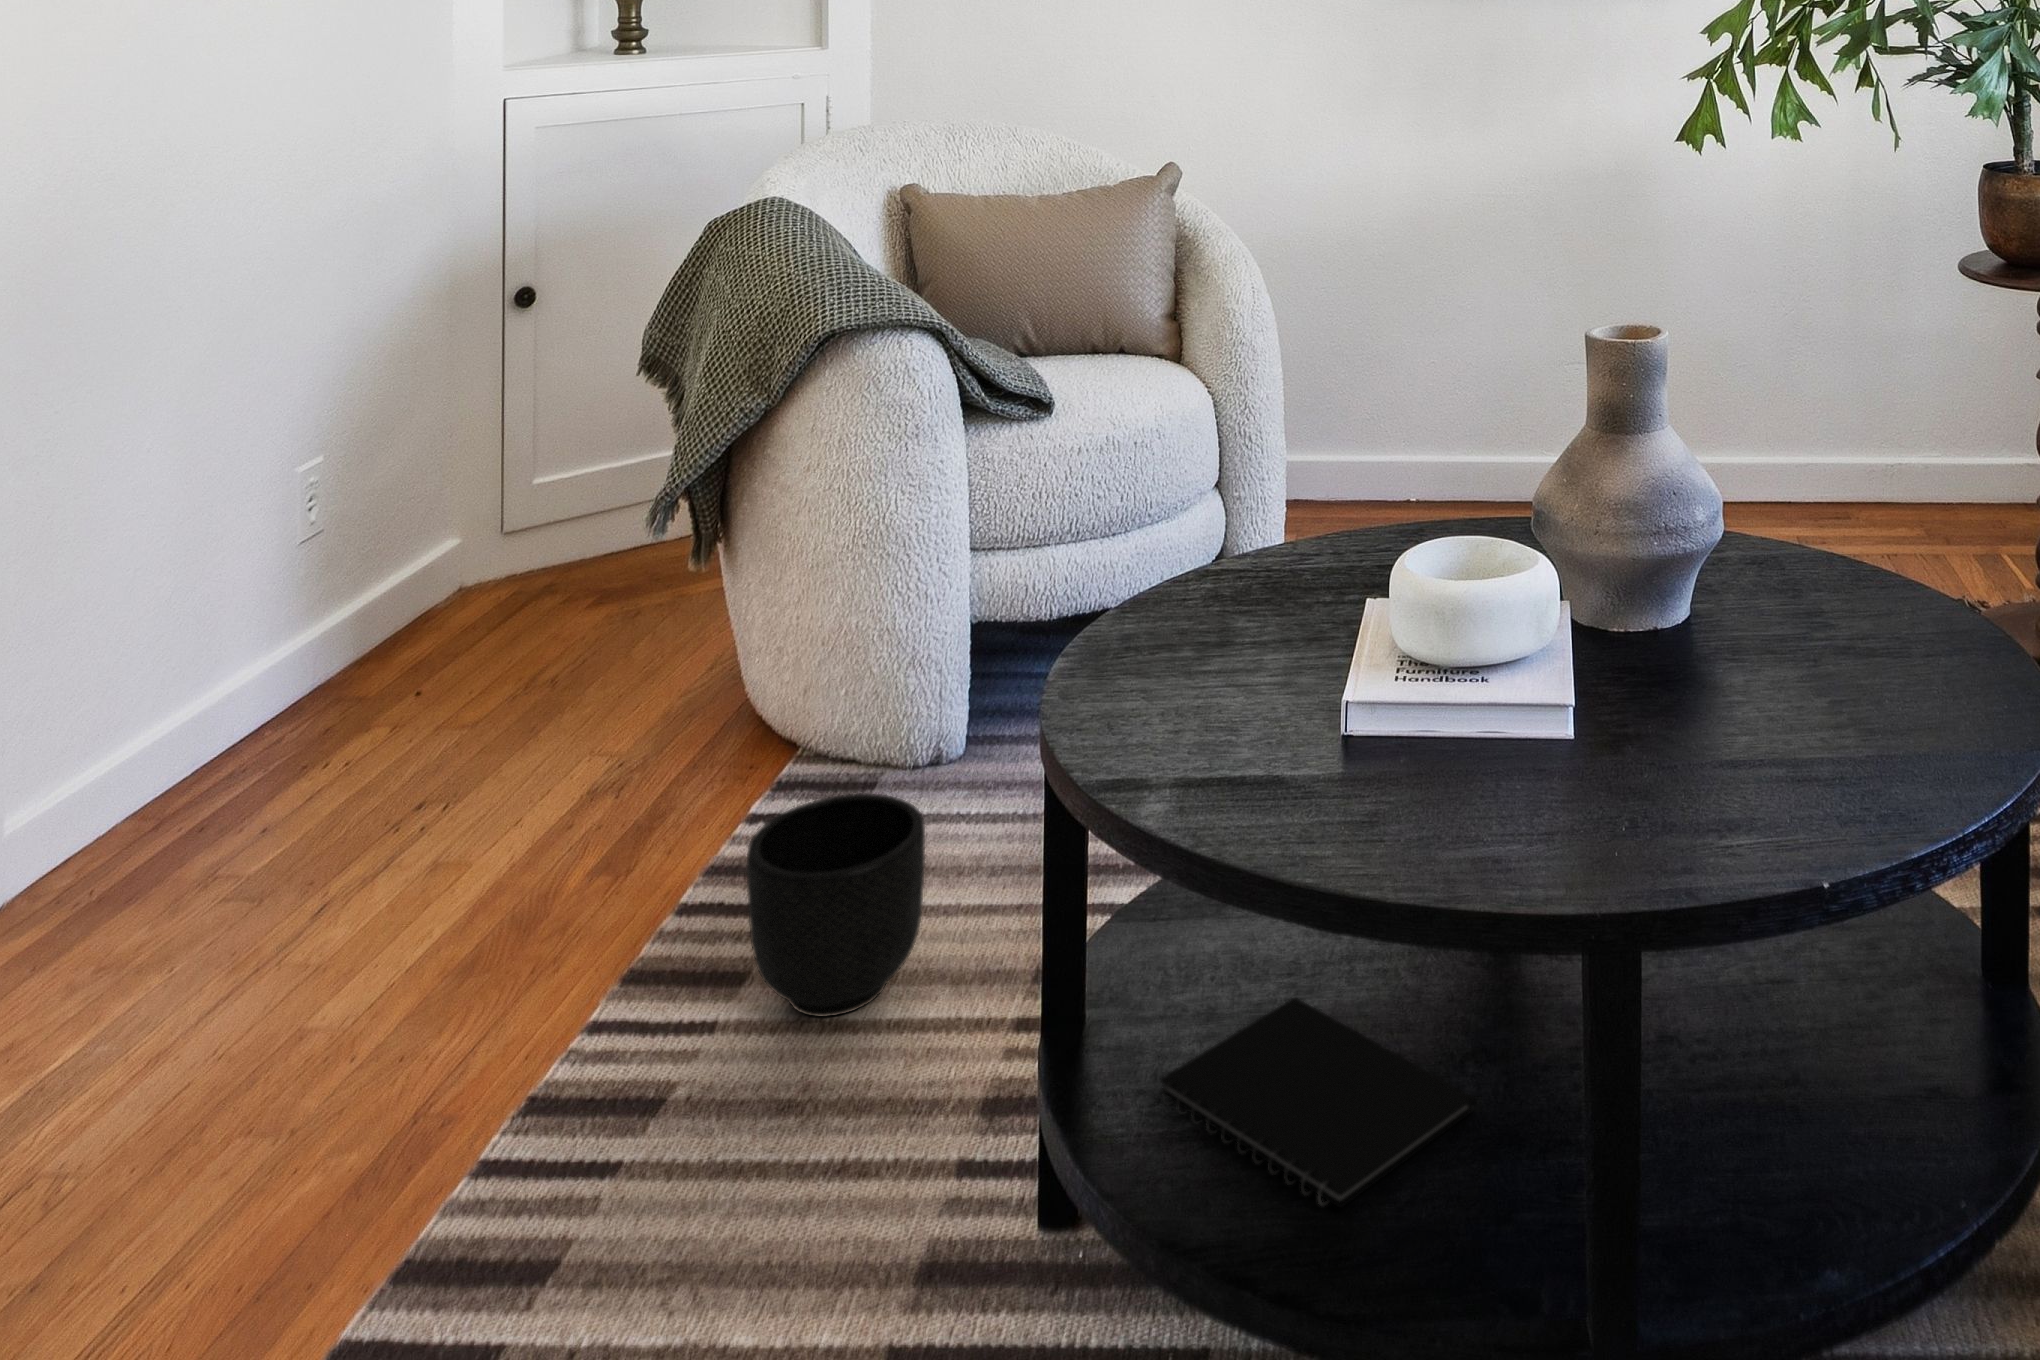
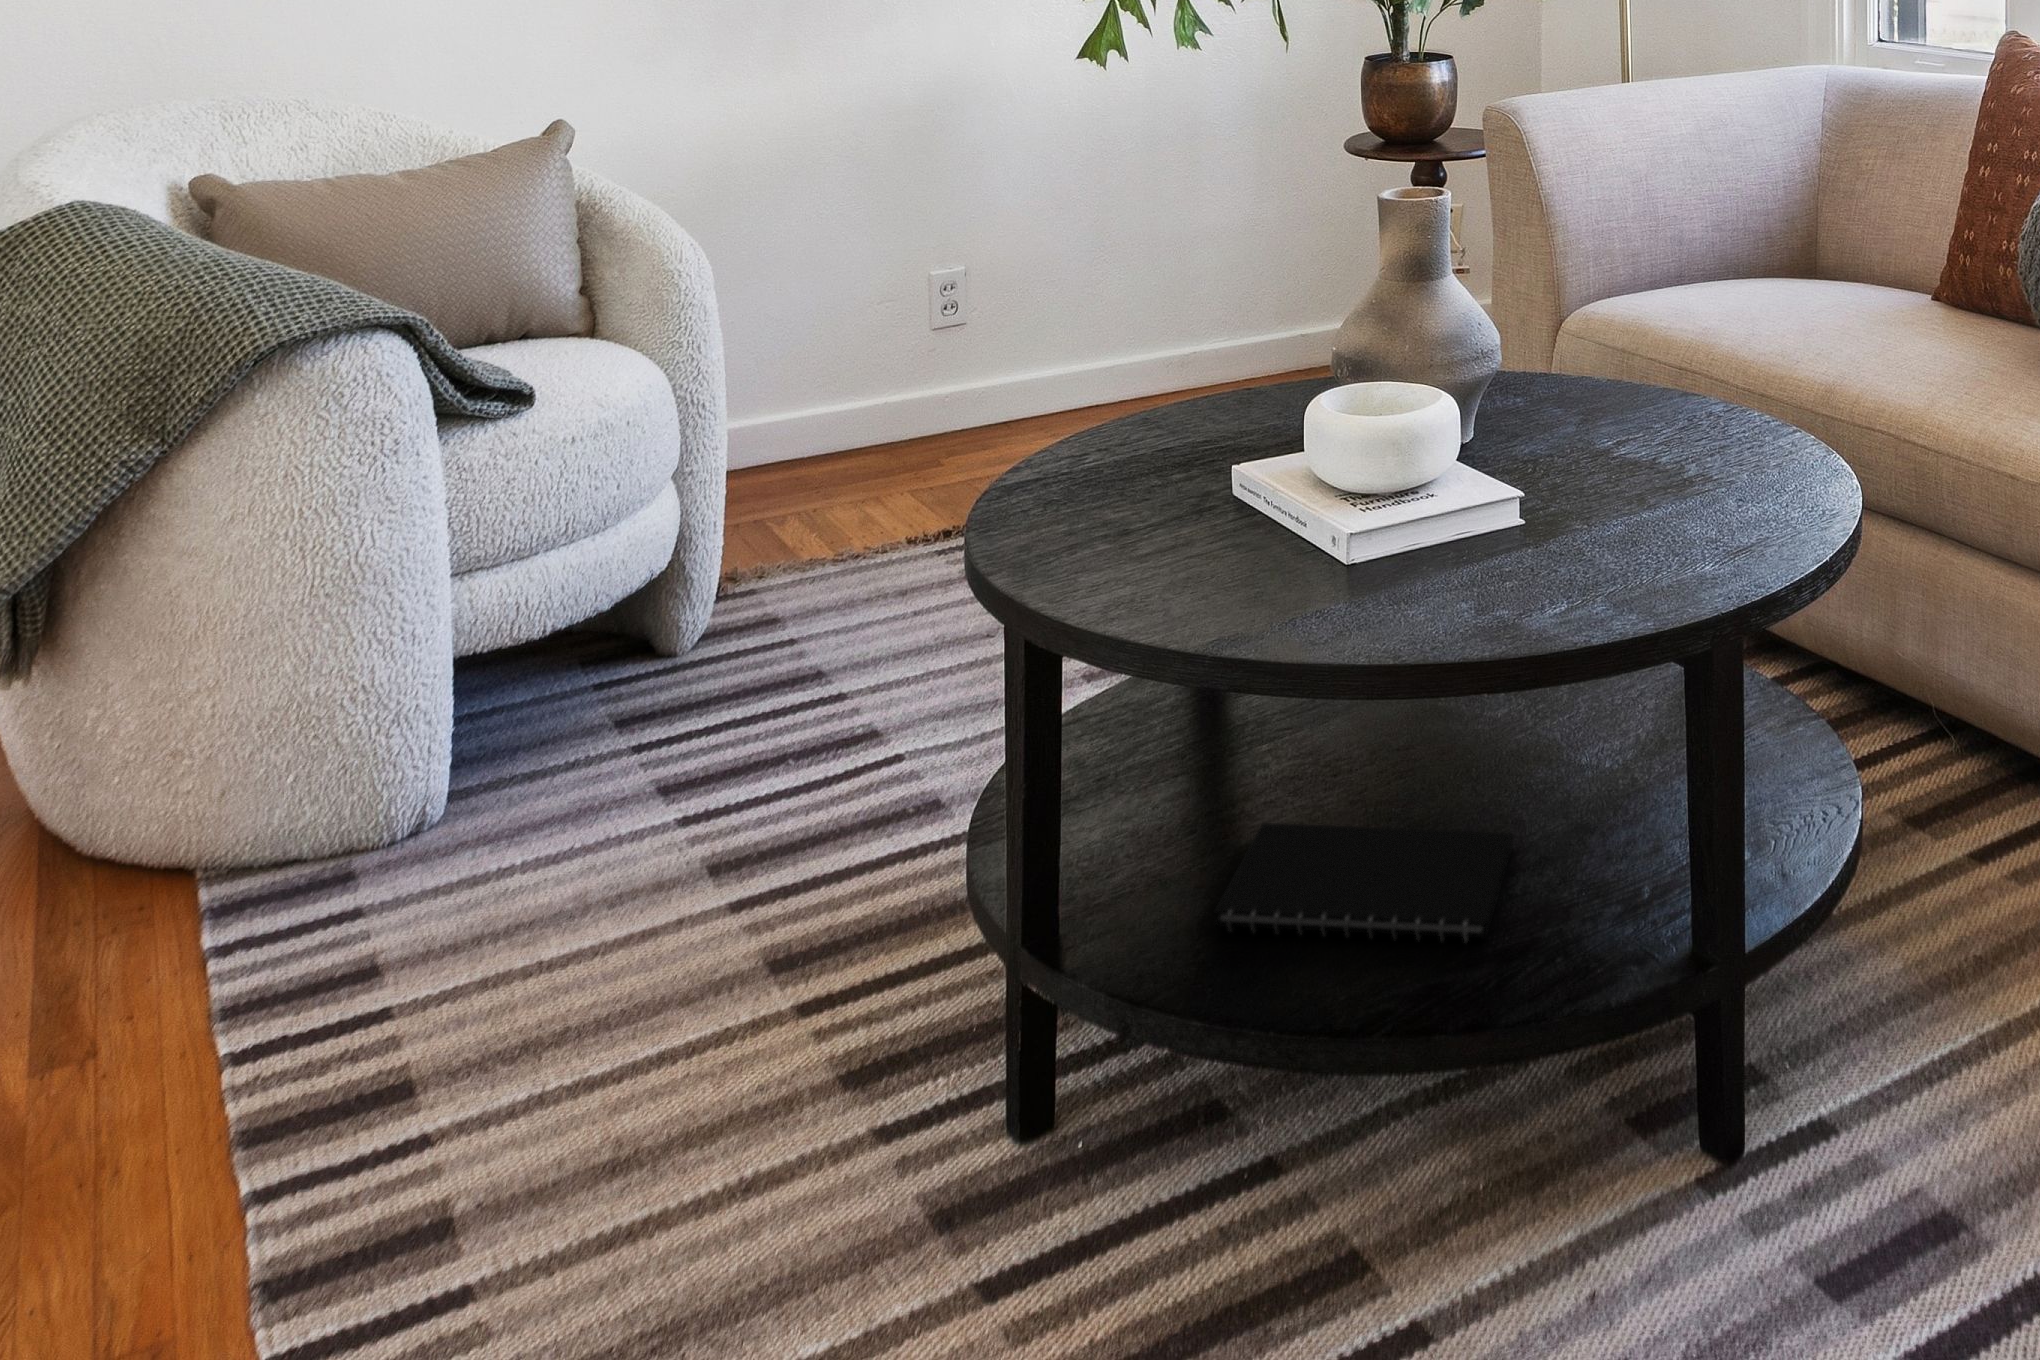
planter: present [747,794,925,1017] -> none [432,815,661,1089]

